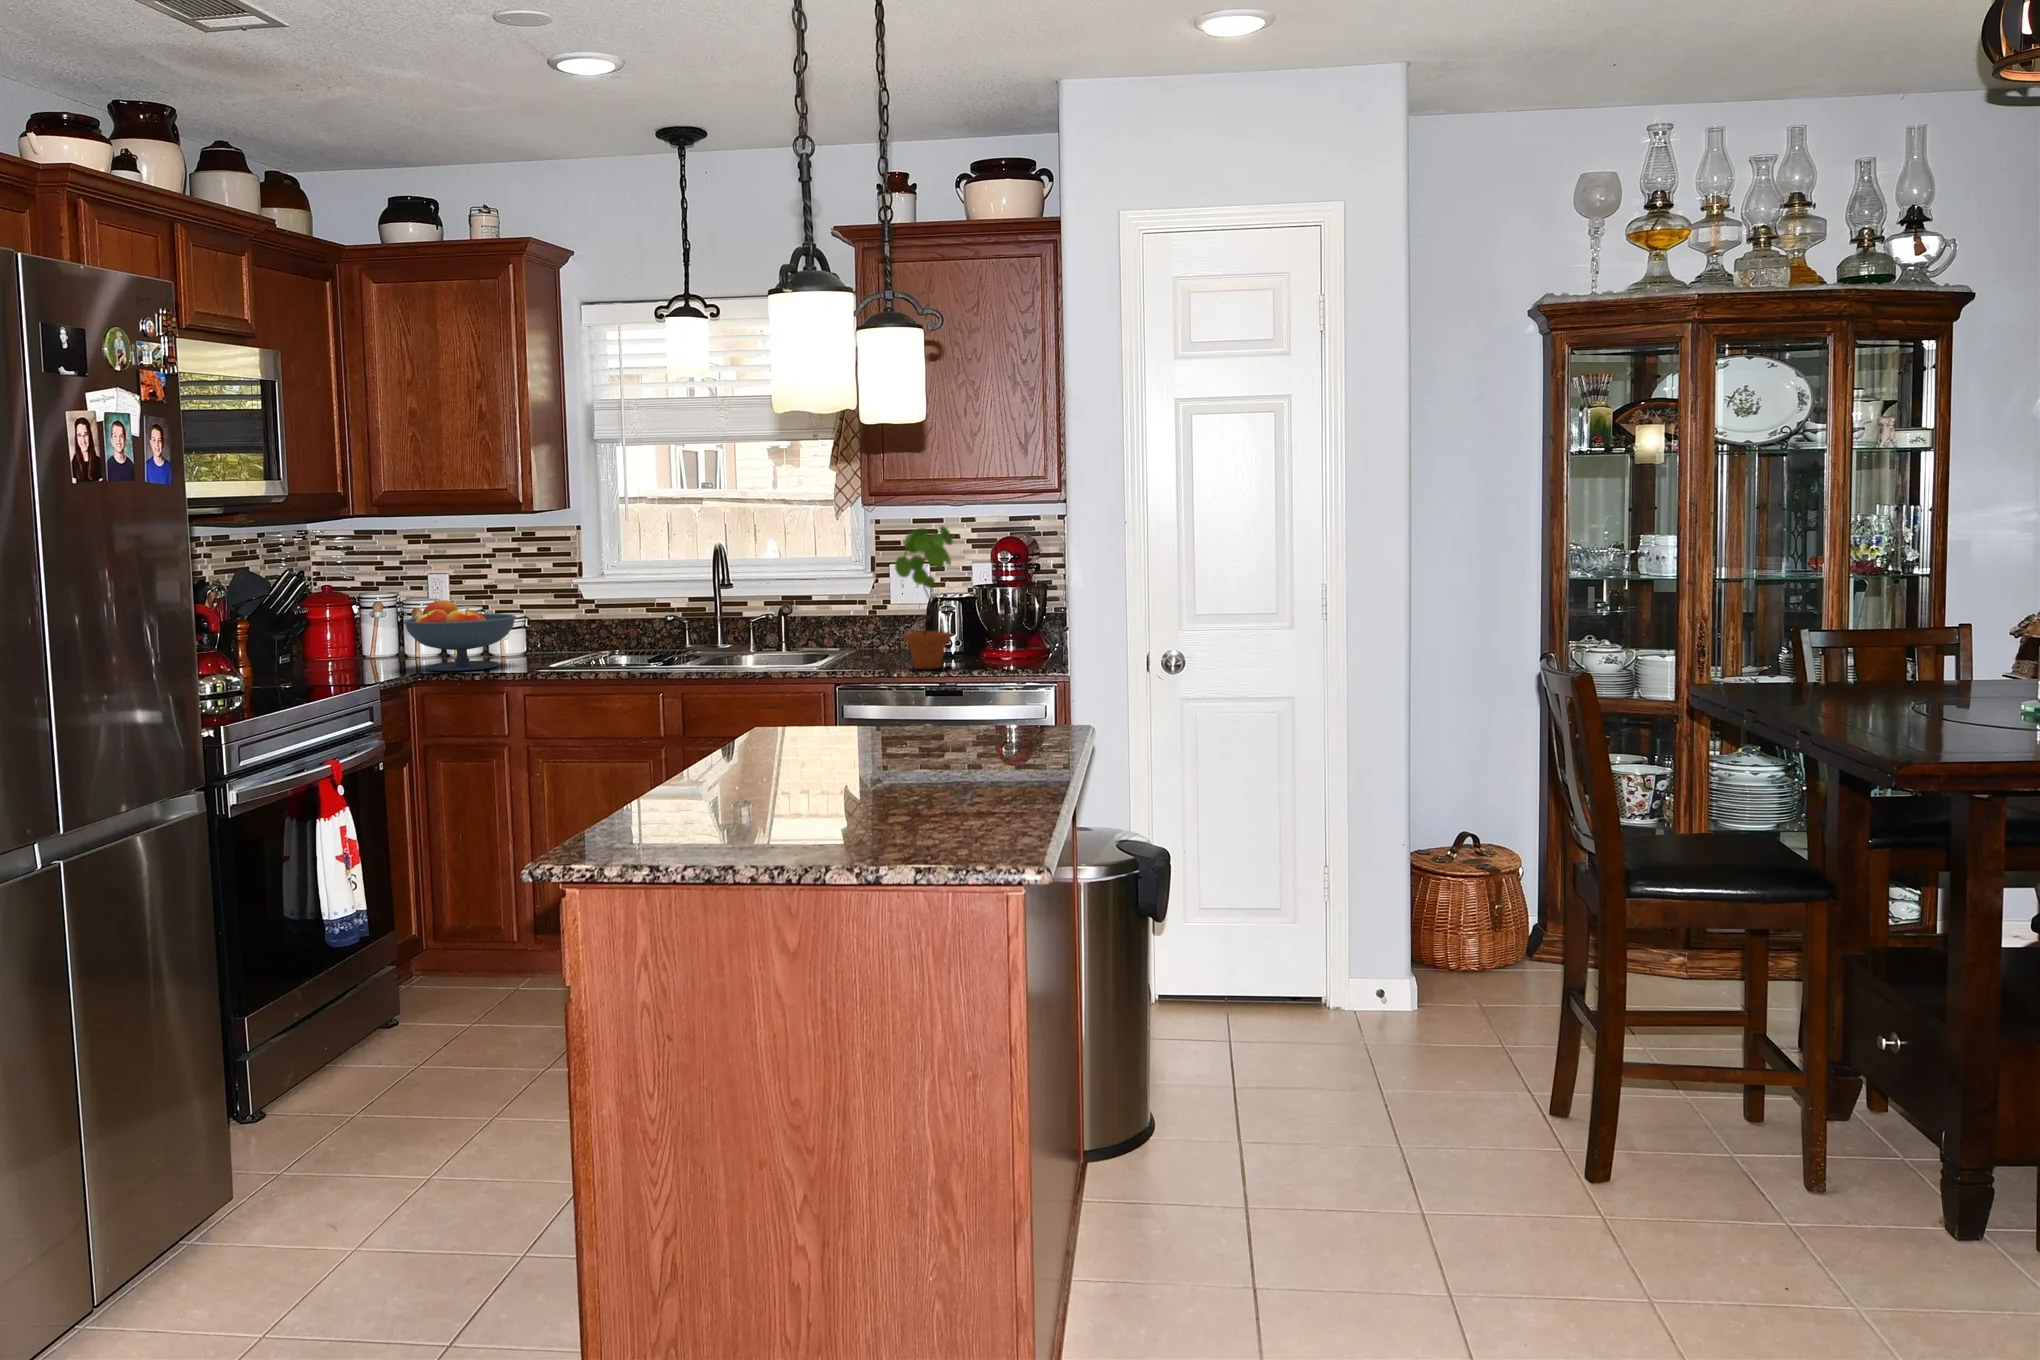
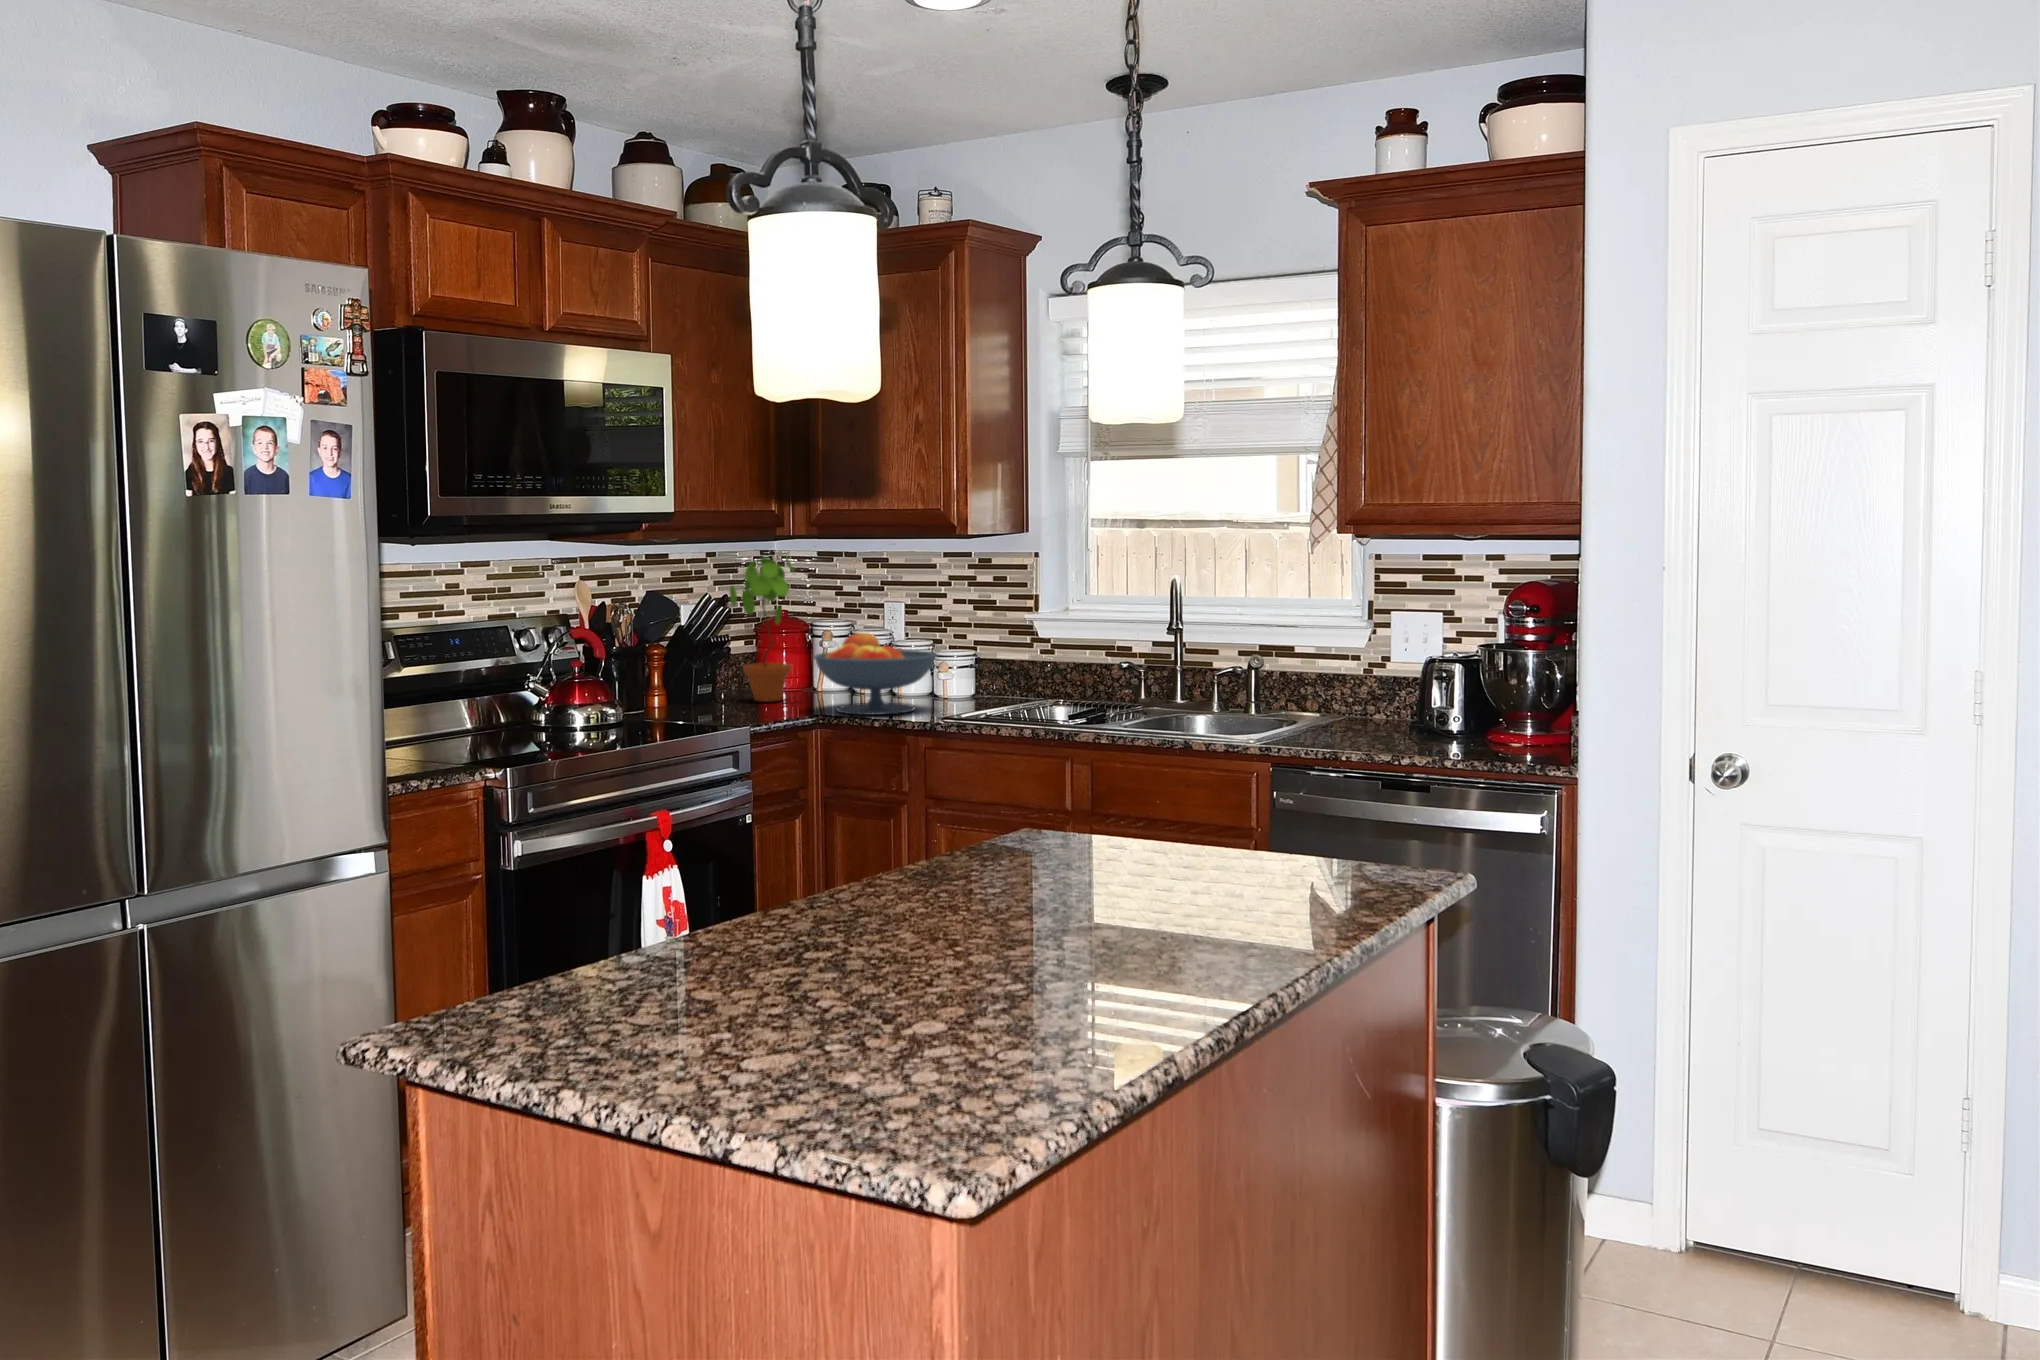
potted plant: present [895,526,953,669] -> present [729,557,794,702]

